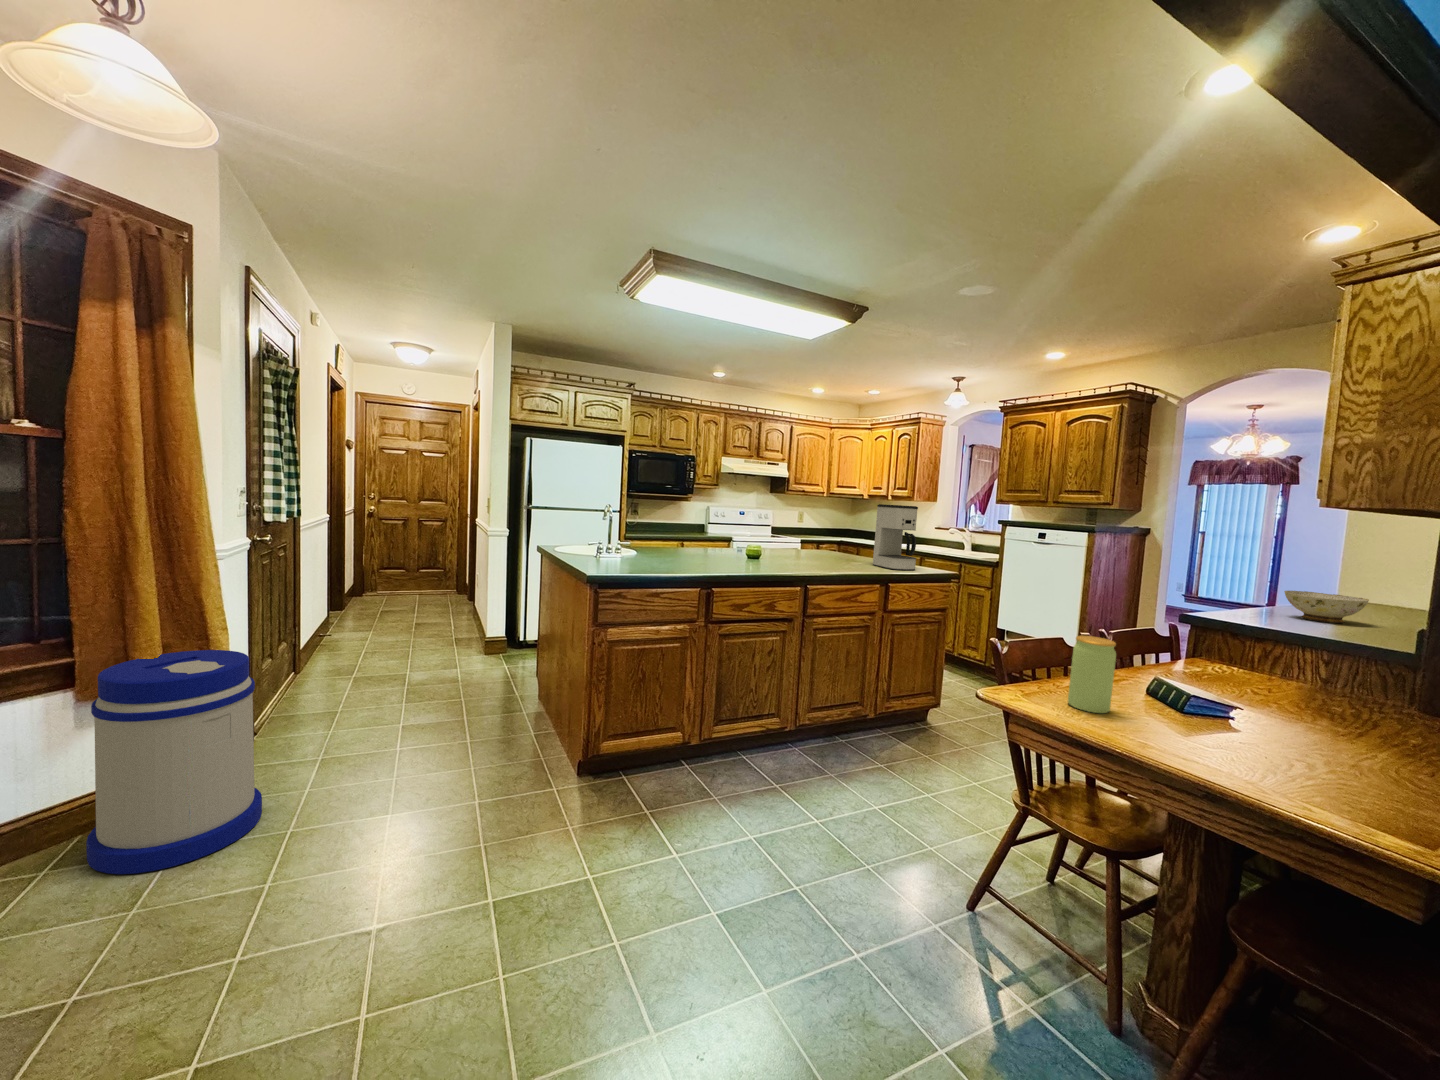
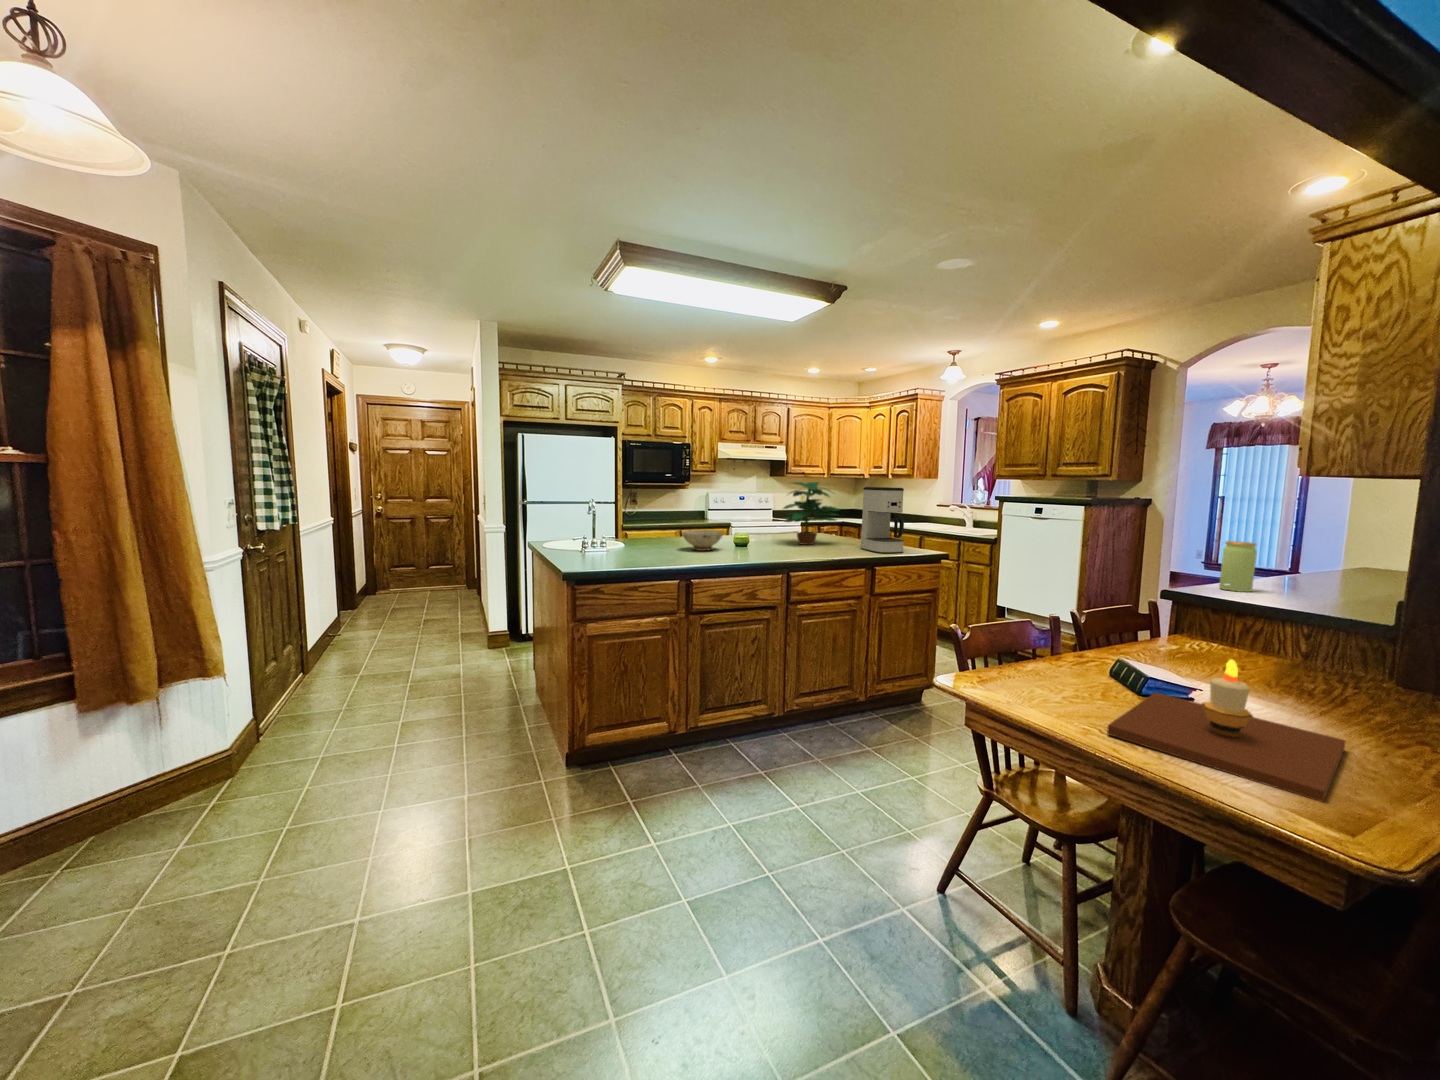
potted plant: none [795,497,853,560] -> present [783,482,839,545]
ceramic bowl: present [1284,591,1369,623] -> present [682,530,723,551]
jar: present [1068,636,1116,713] -> present [1219,541,1257,592]
trash can: present [86,650,262,874] -> none [90,659,261,874]
candle: none [1164,676,1396,819] -> present [1107,659,1345,801]

